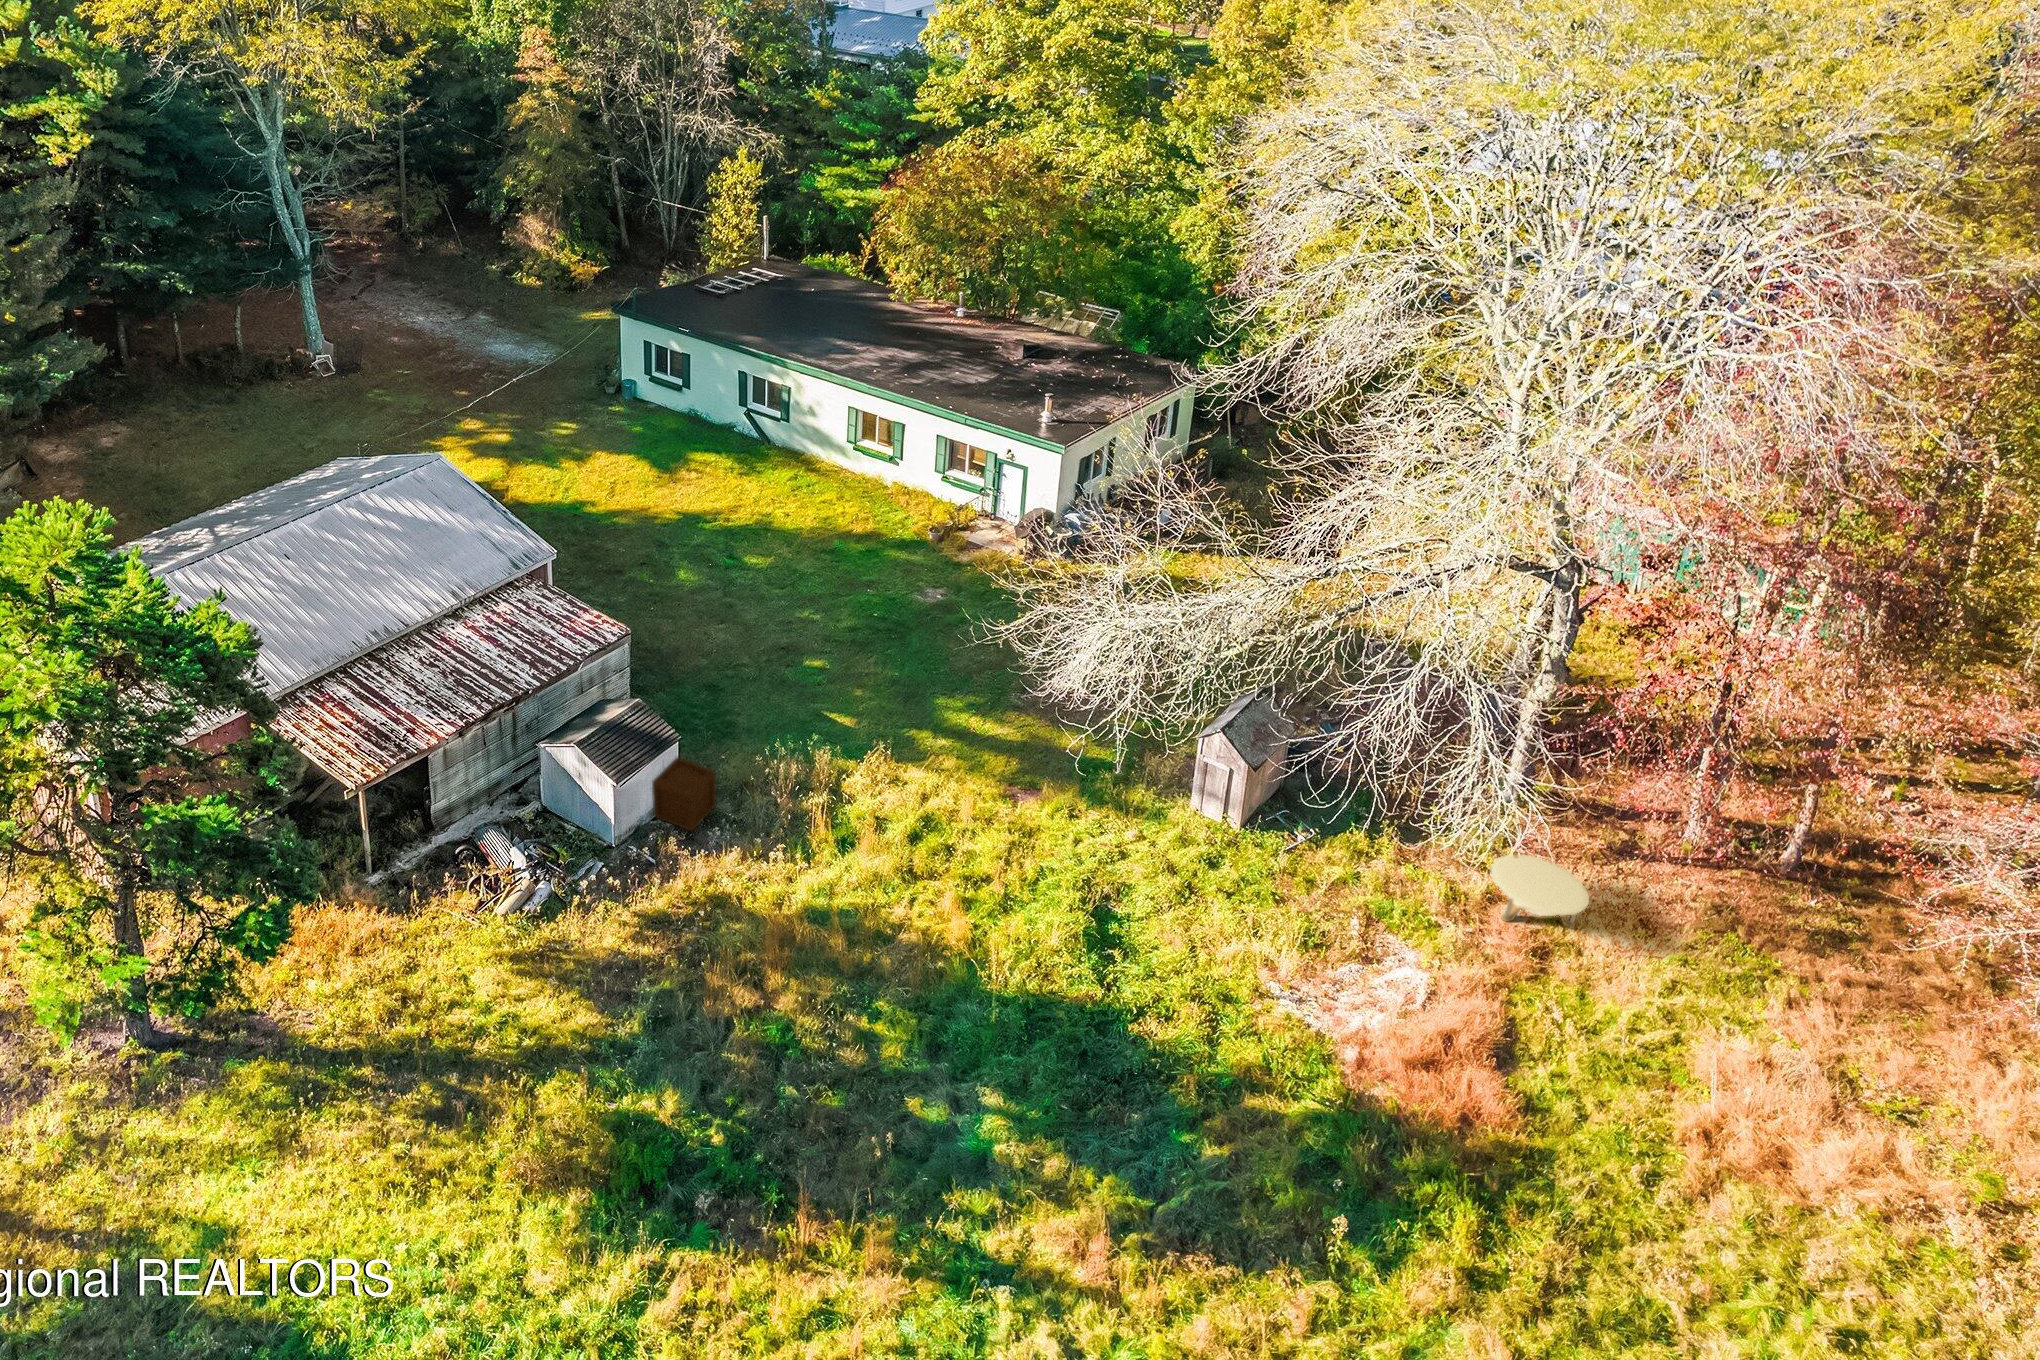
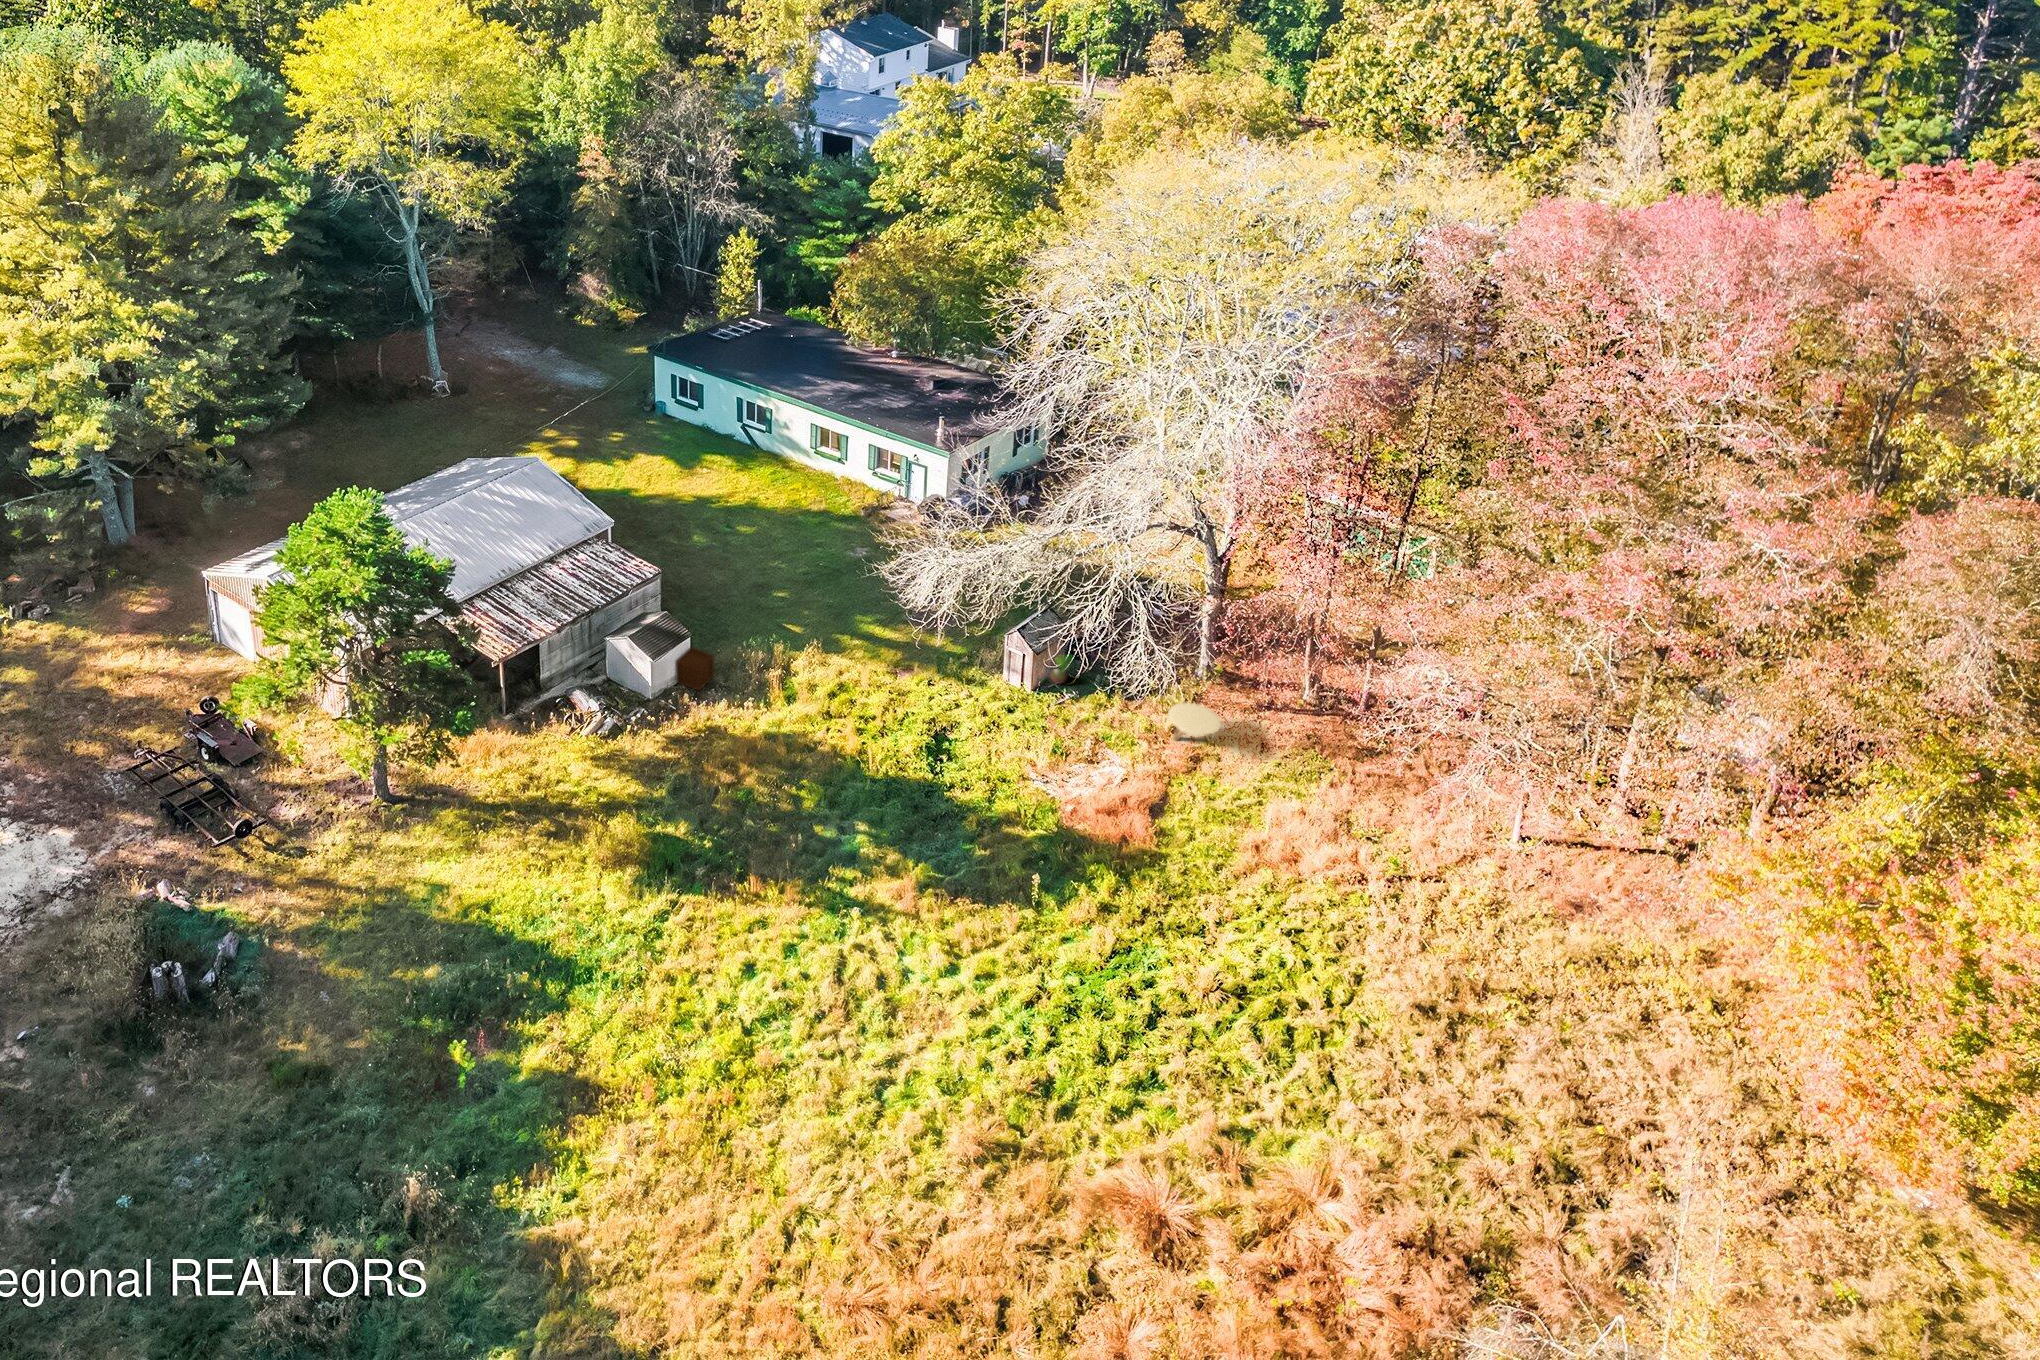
potted tree: none [1270,768,1315,817] -> present [1050,656,1072,683]

